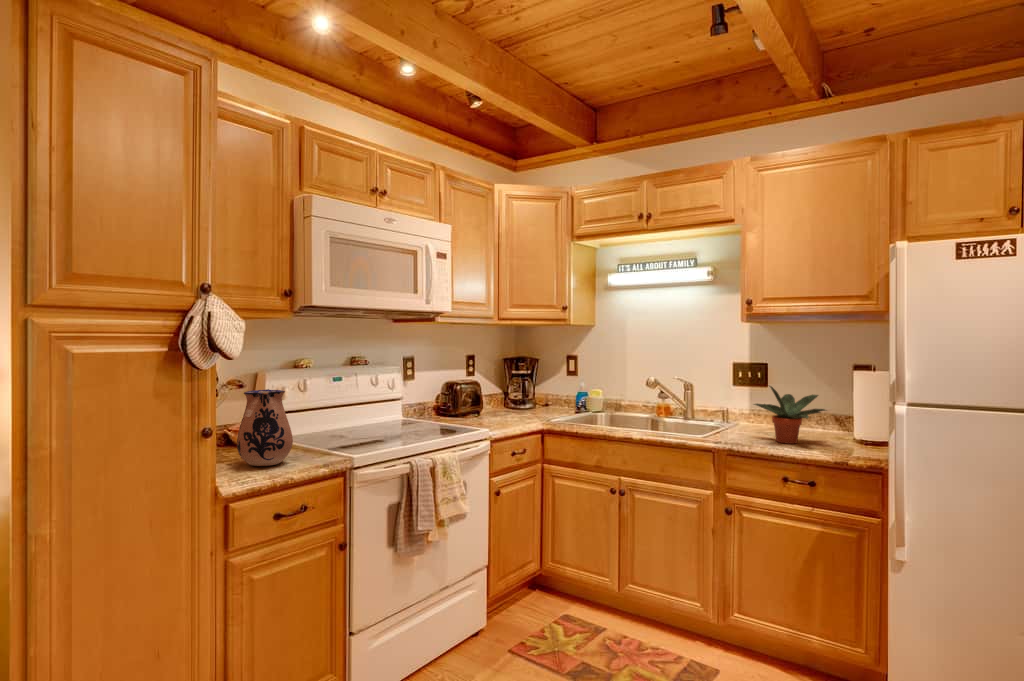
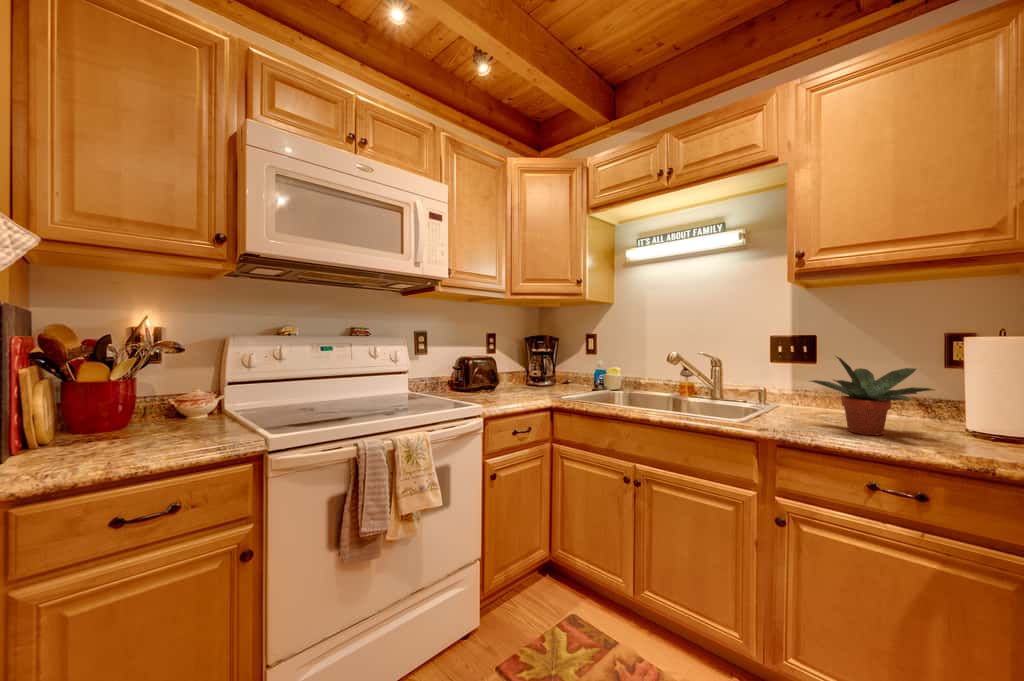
ceramic pitcher: present [237,389,293,466] -> none [109,351,196,447]

